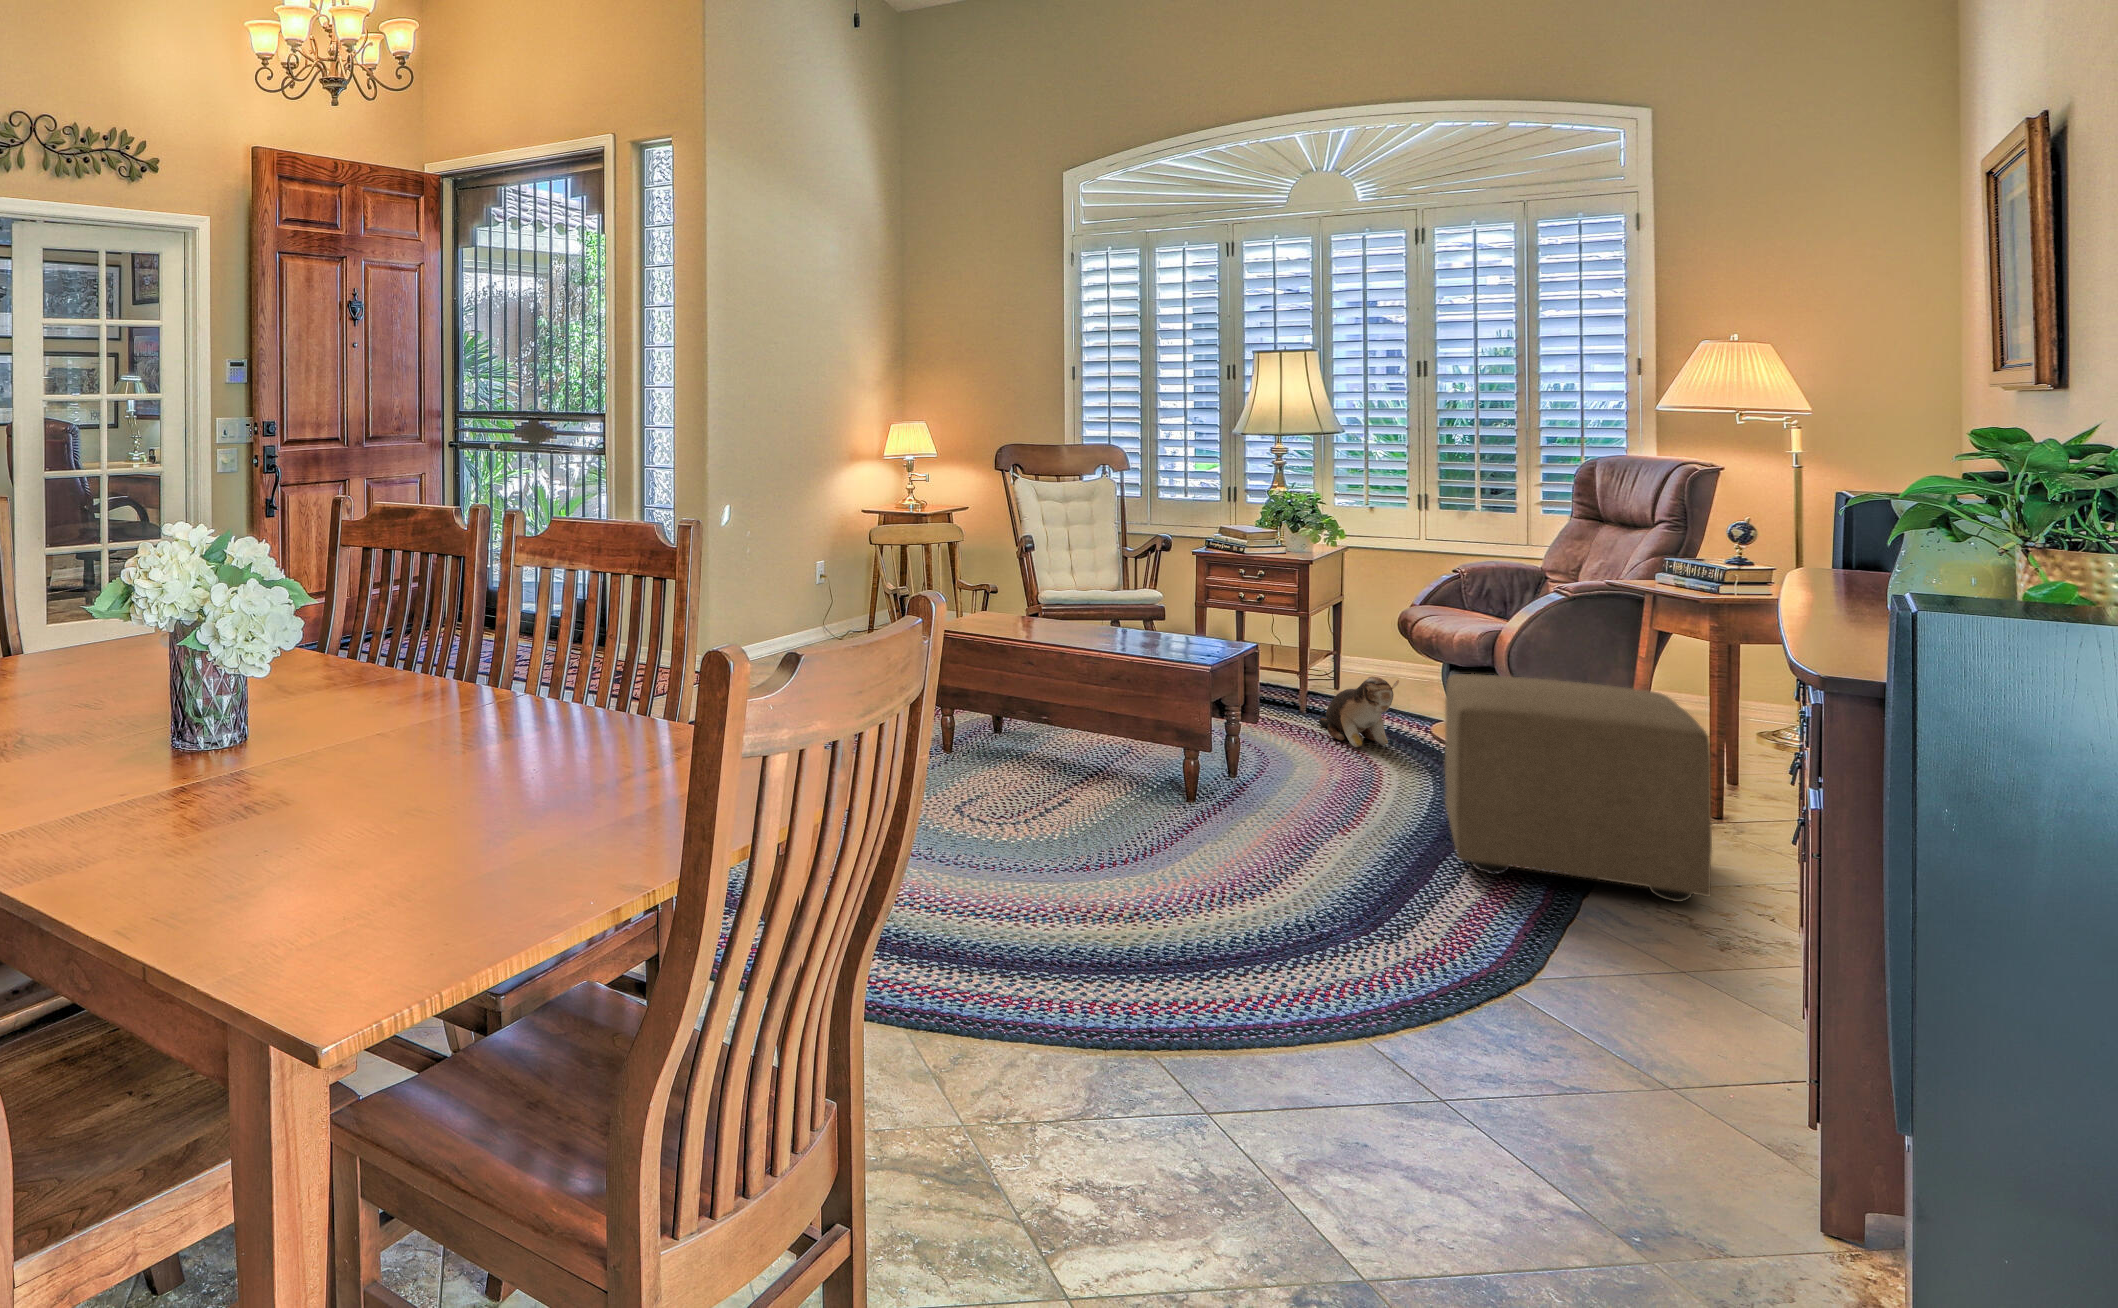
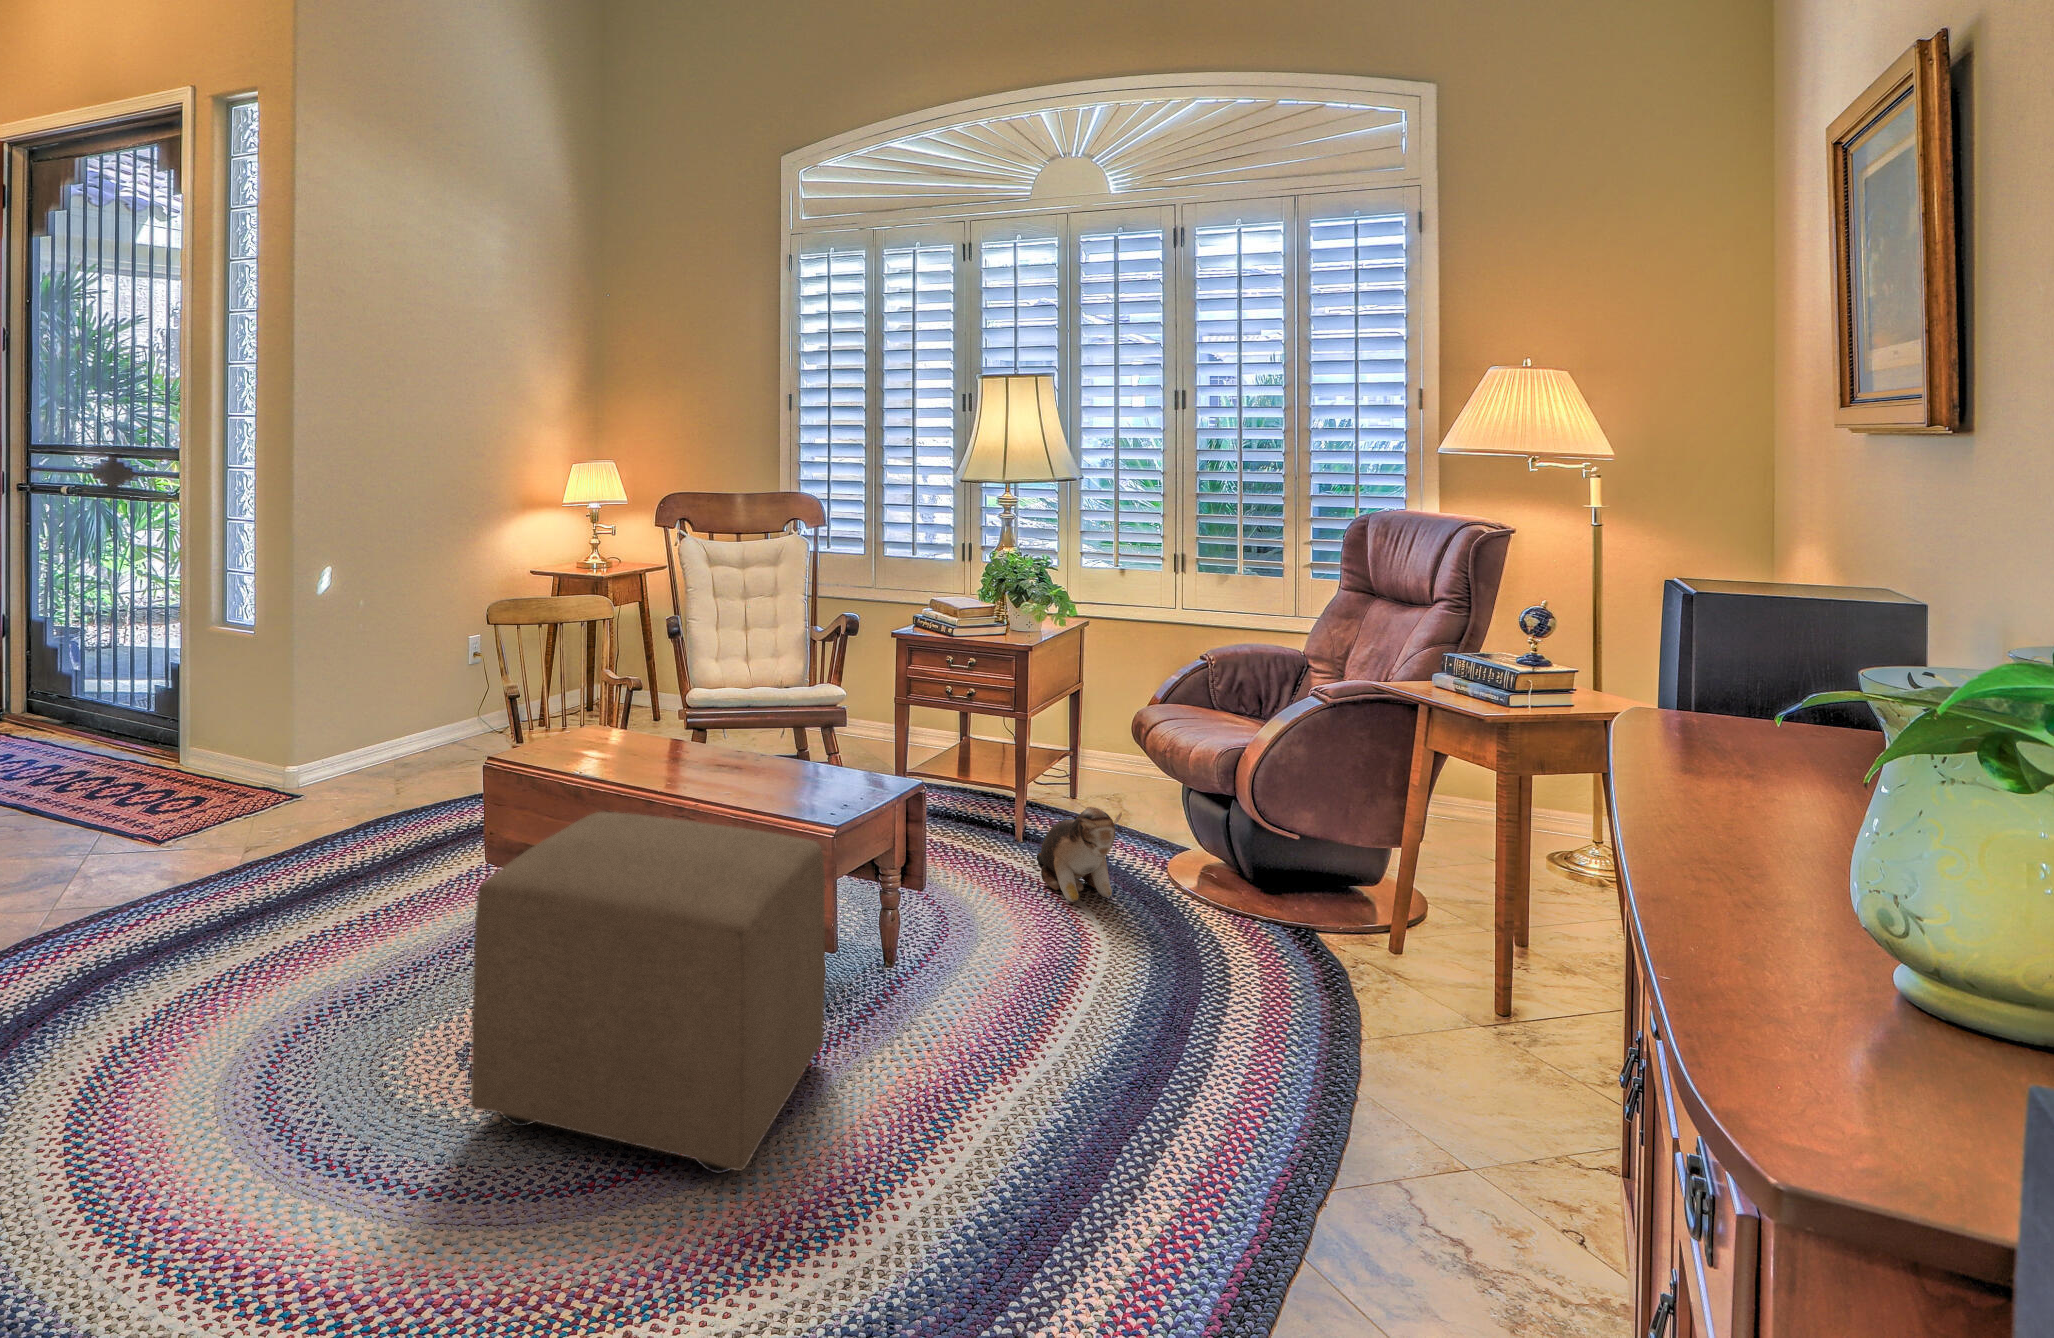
ottoman: present [1445,674,1712,902] -> present [471,812,825,1173]

